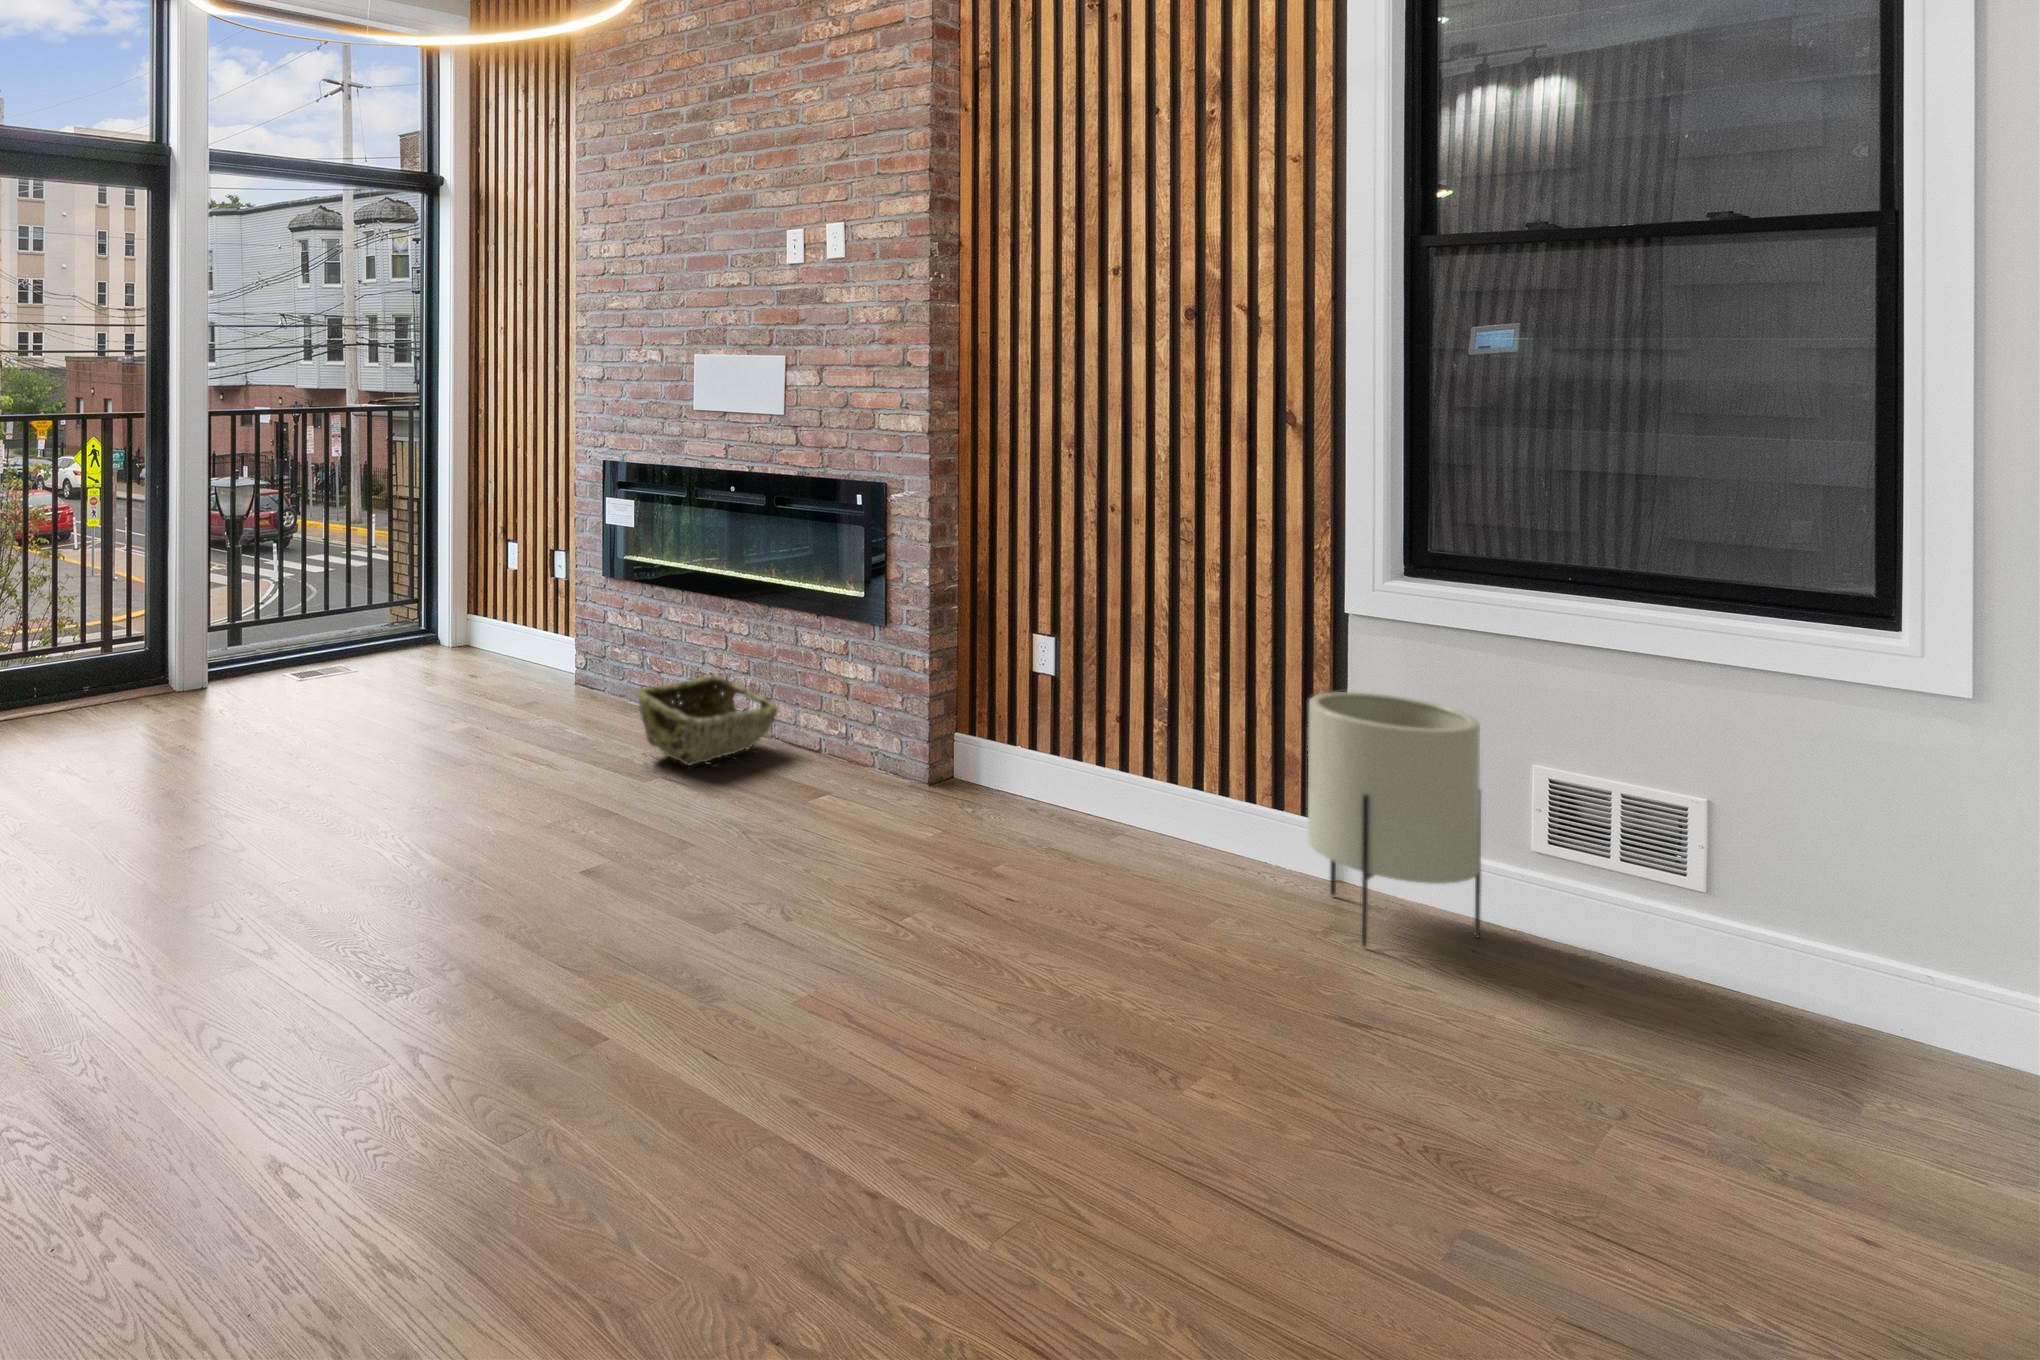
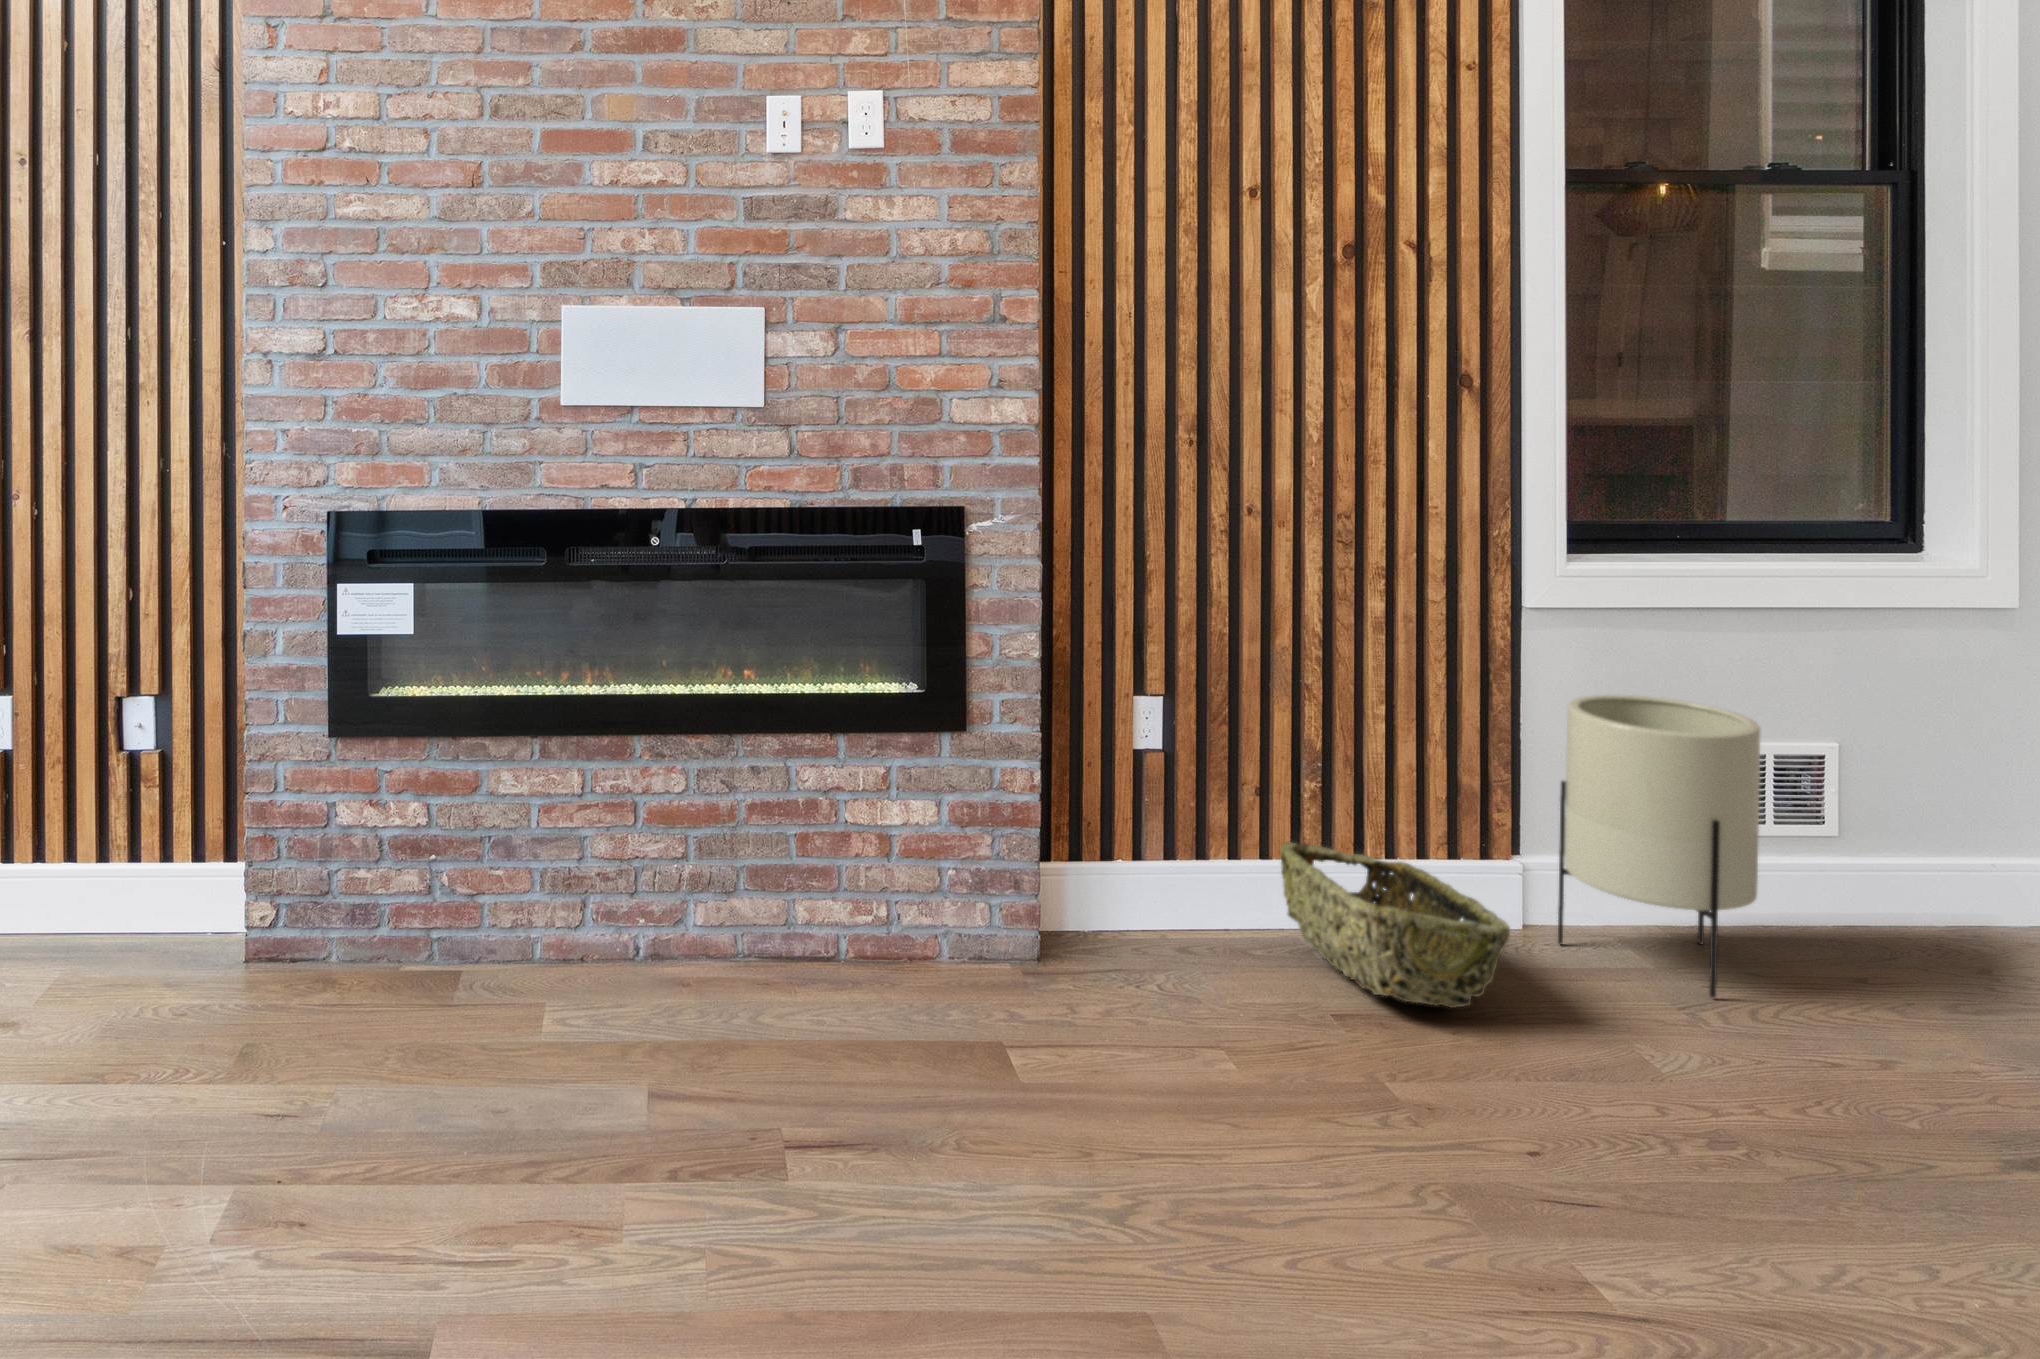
woven basket: present [637,677,779,765] -> present [1280,842,1510,1008]

